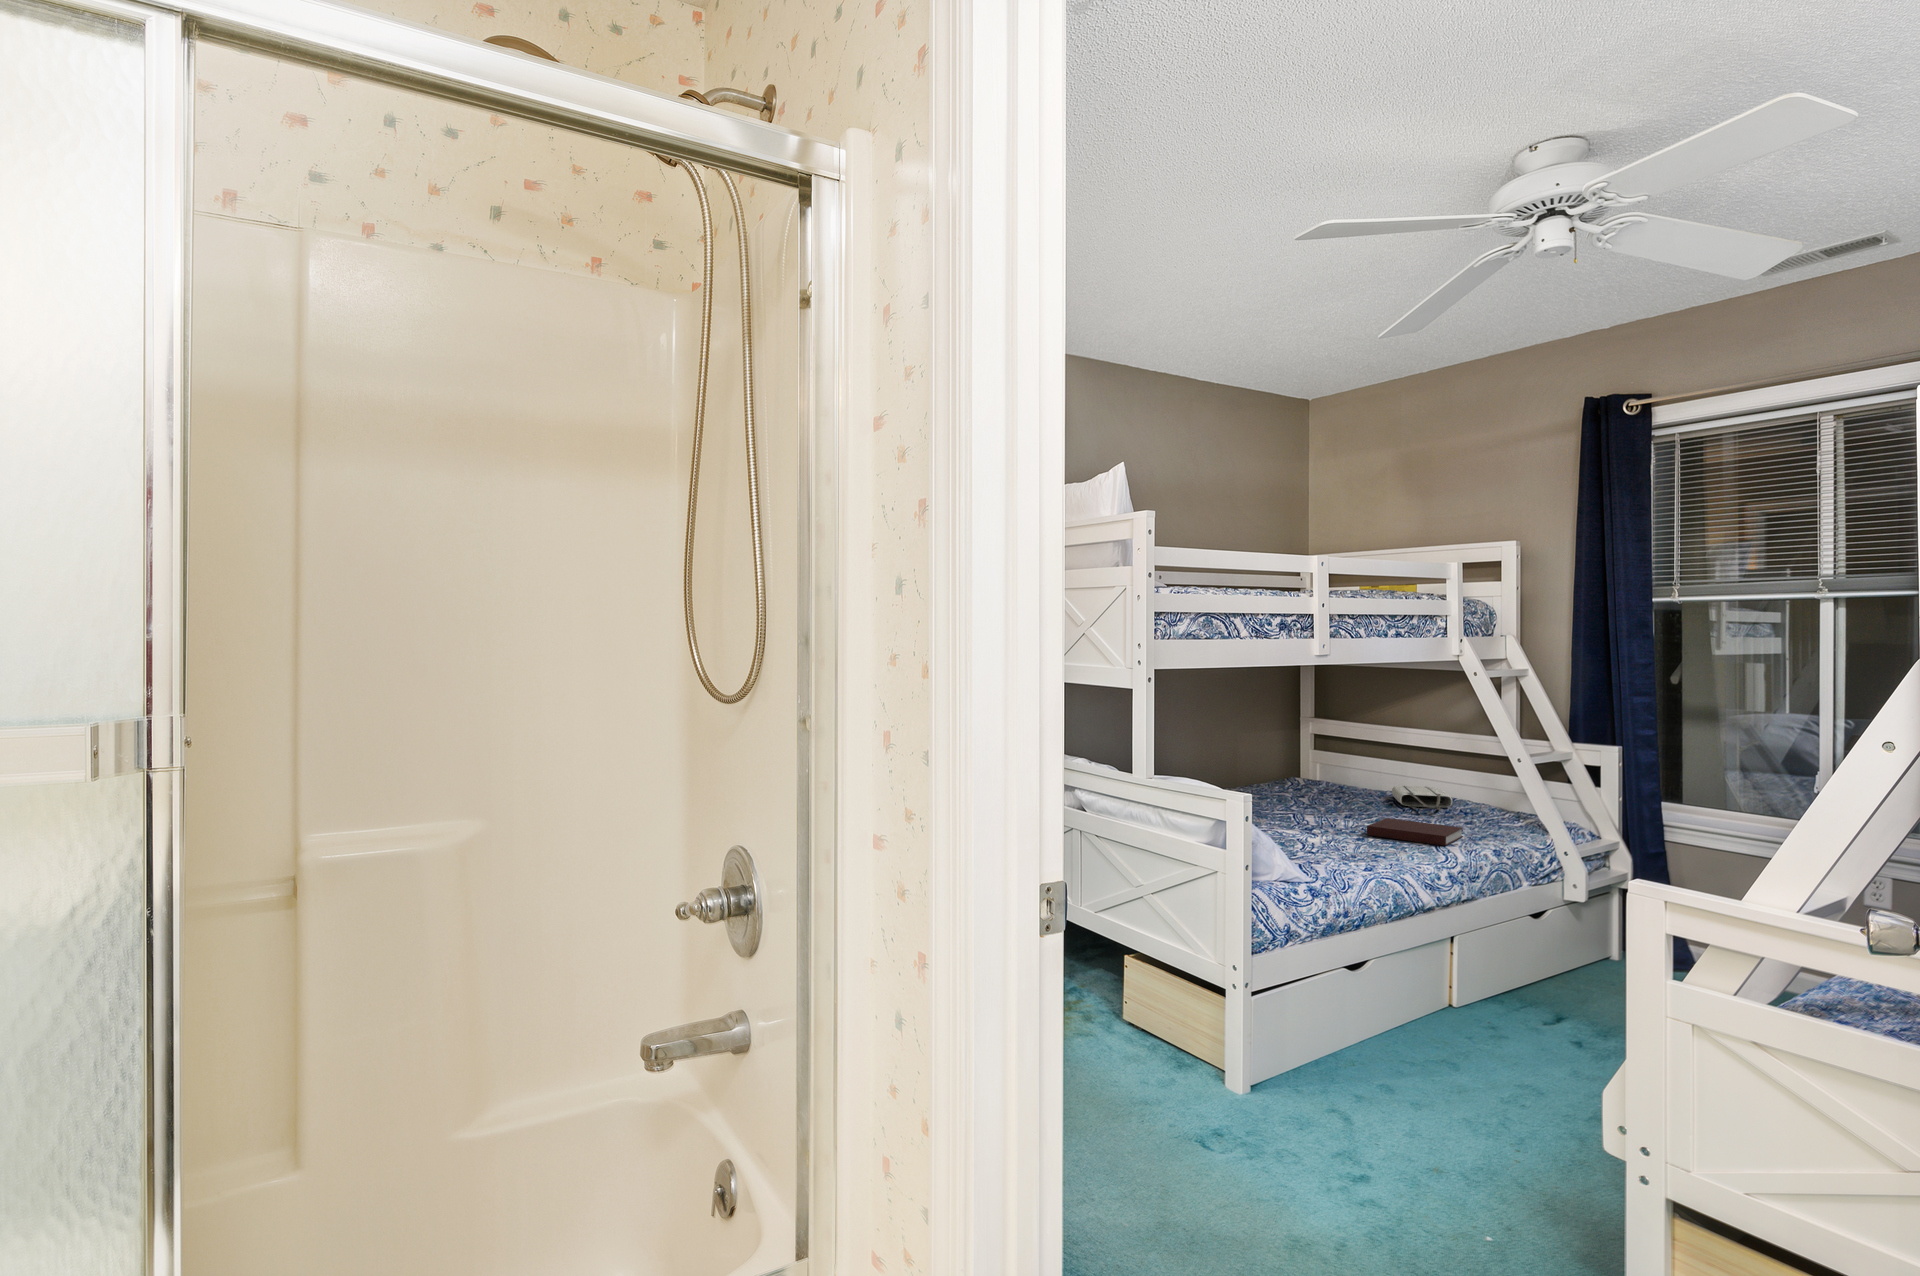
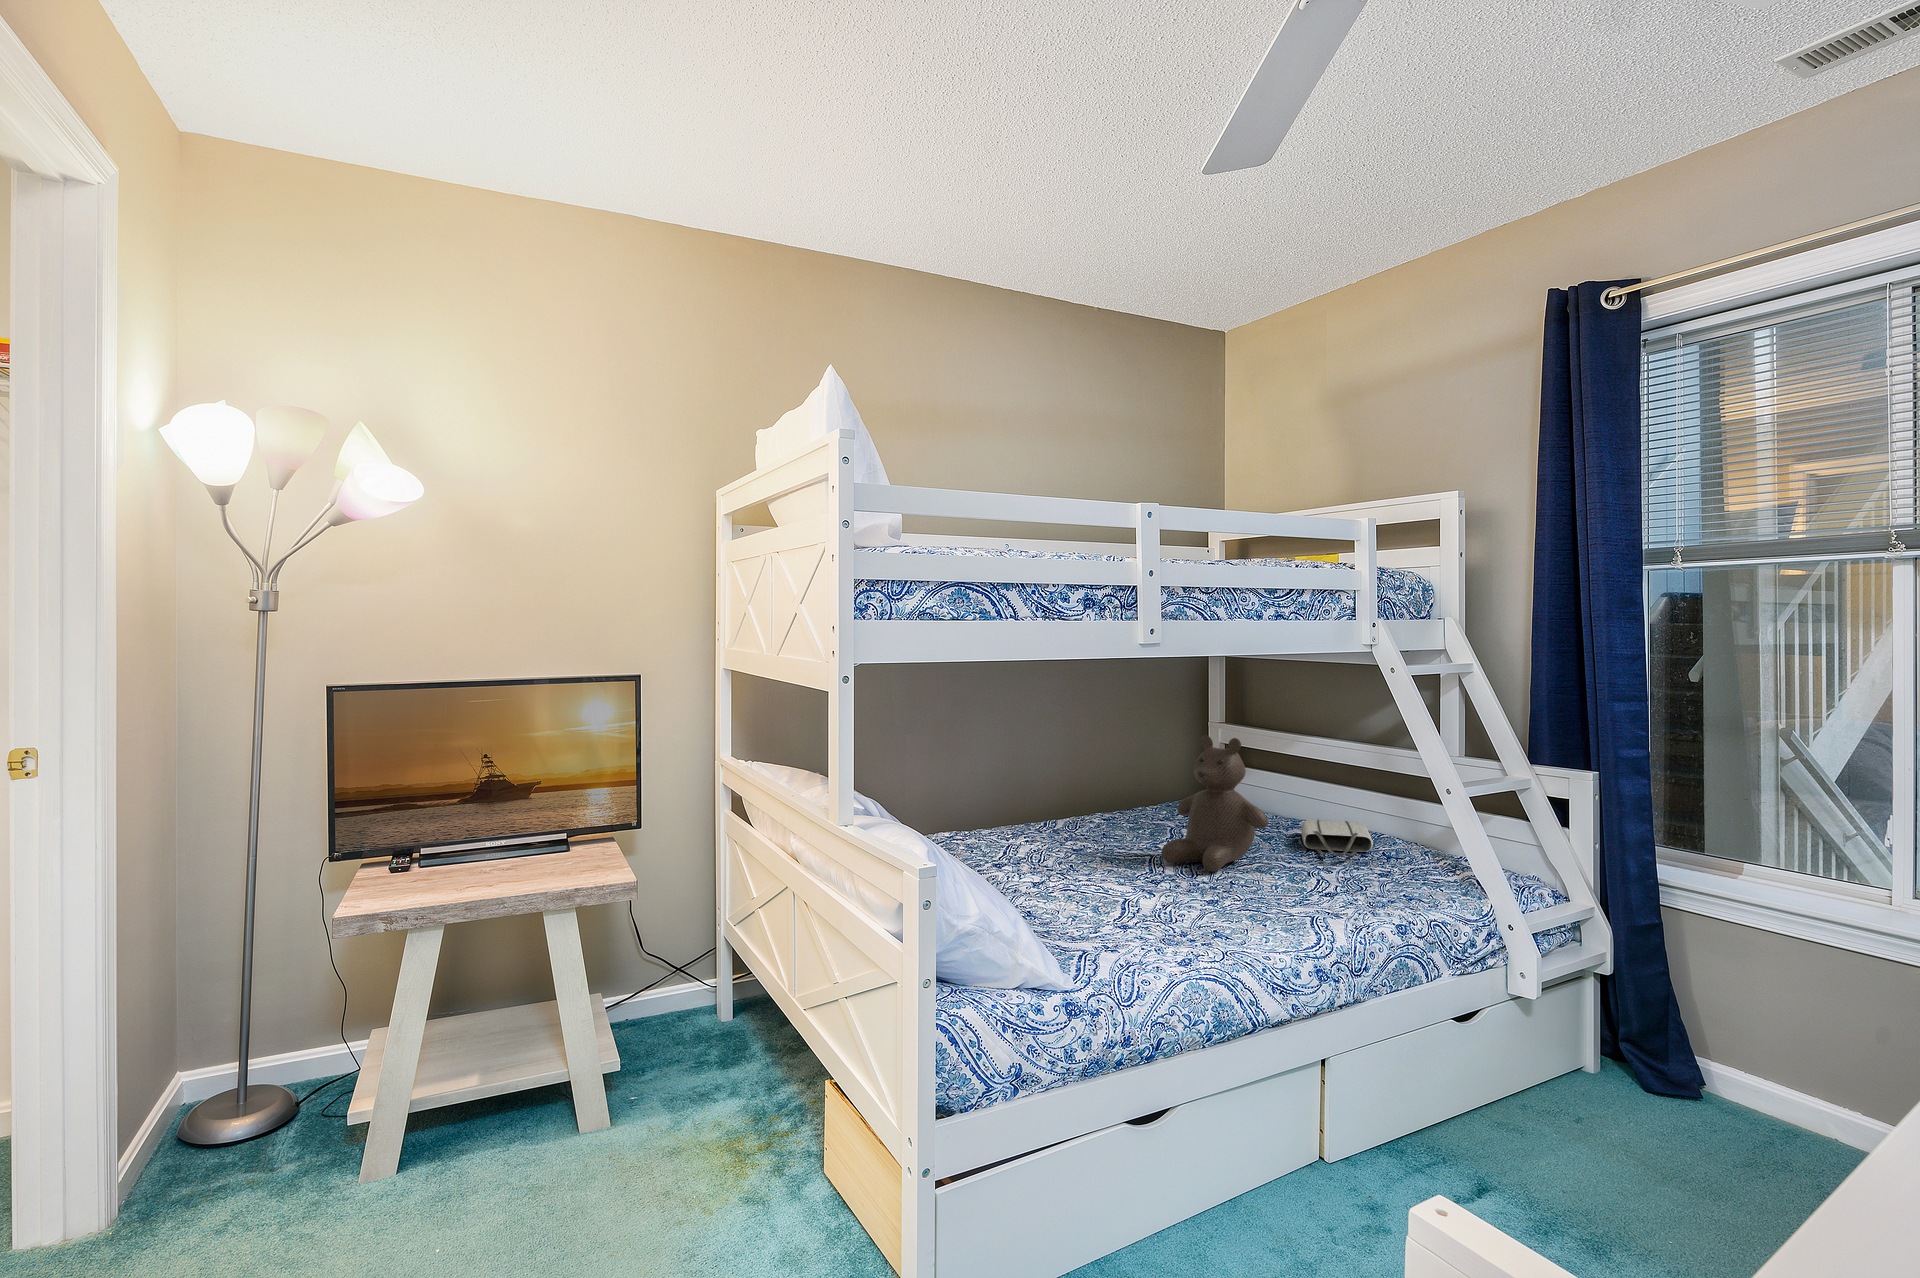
teddy bear: none [1303,721,1383,820] -> present [1162,735,1268,872]
notebook: present [1367,818,1463,846] -> none [1225,872,1360,920]

